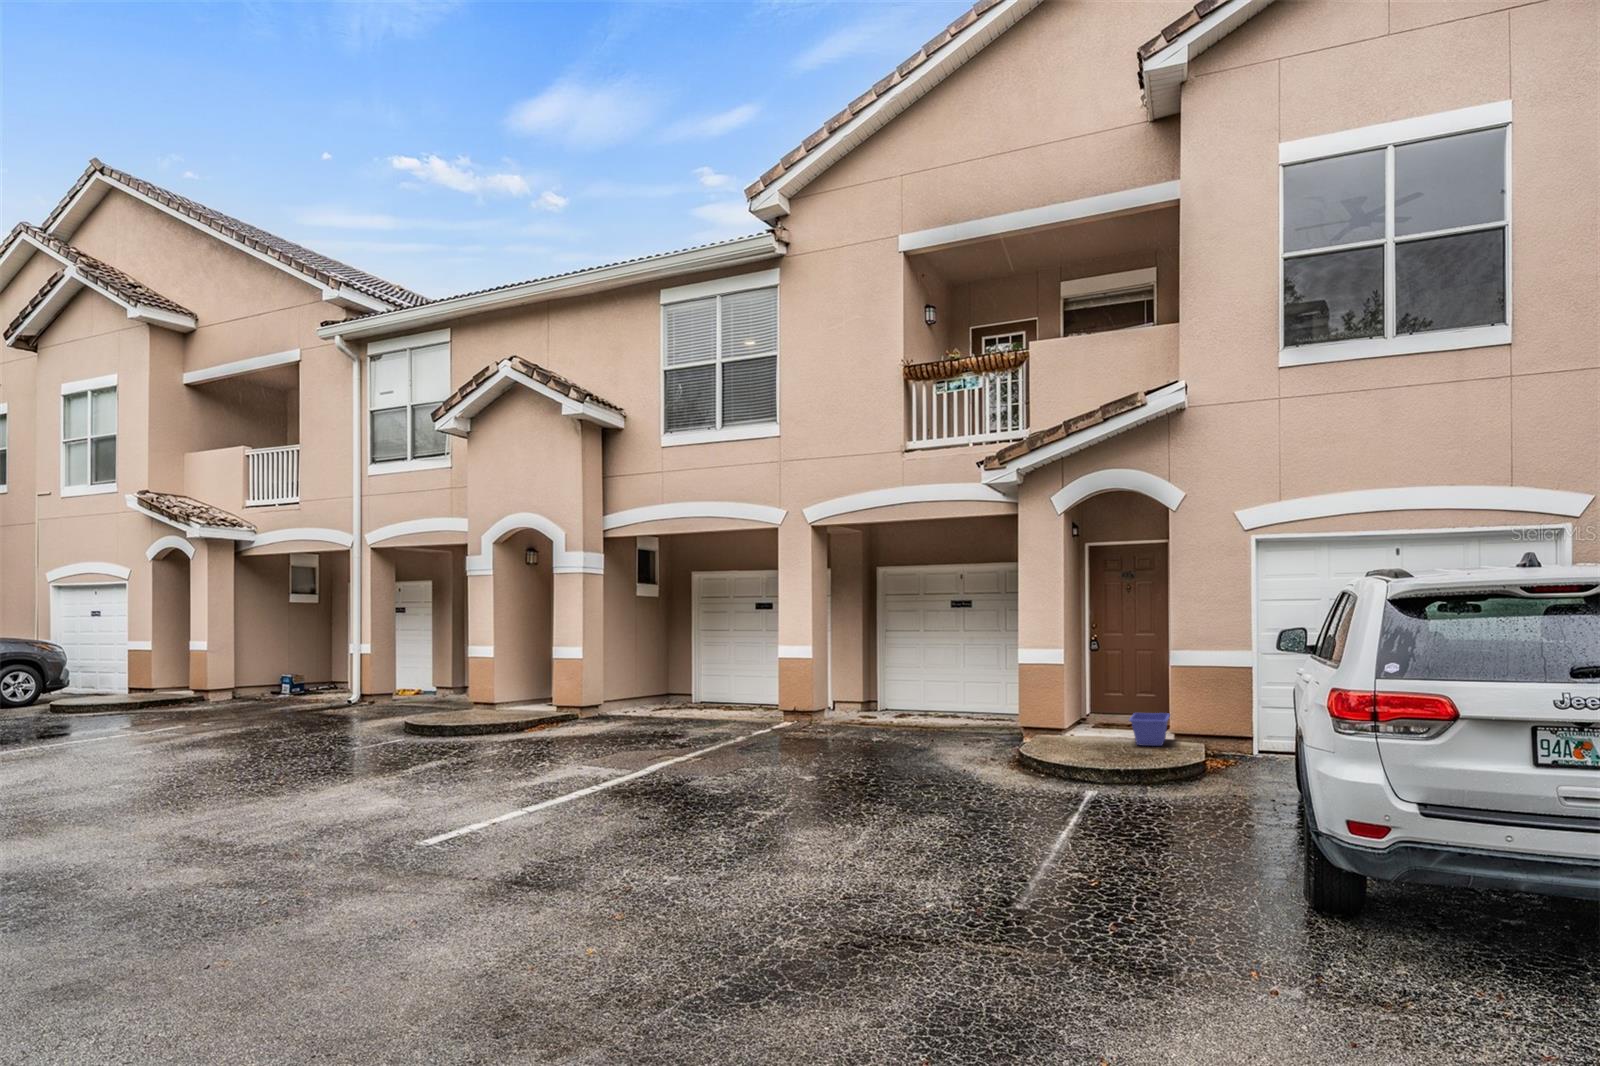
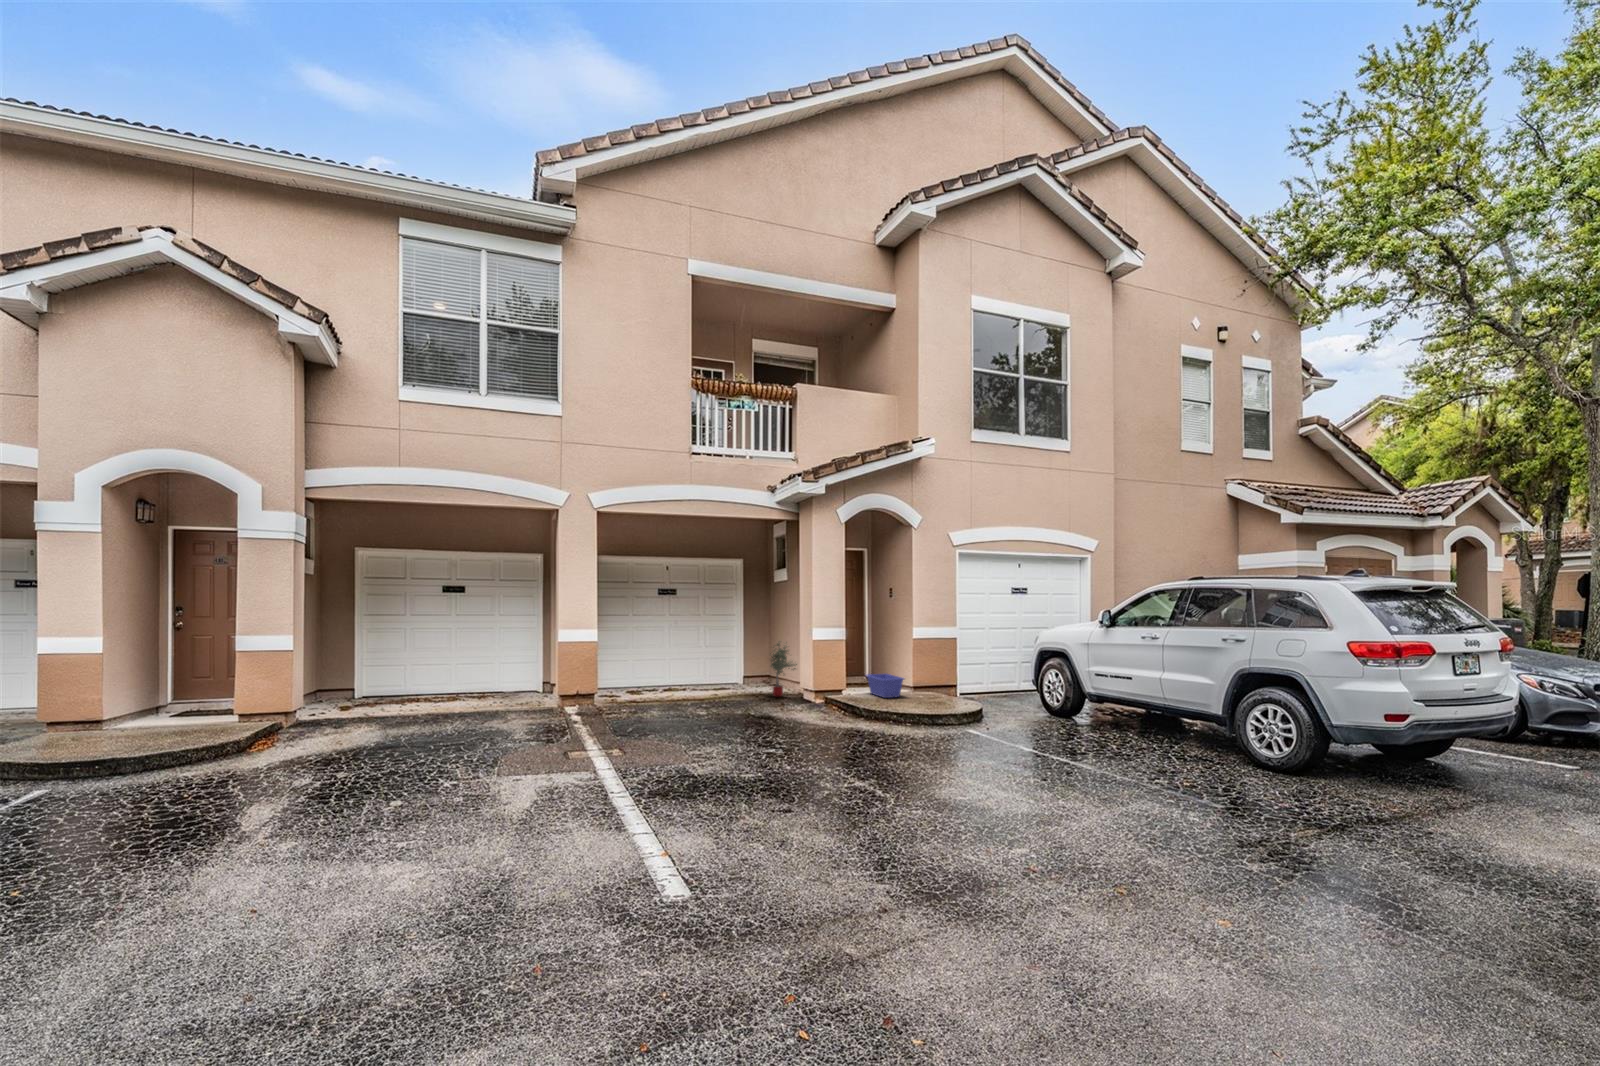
potted tree: none [998,663,1038,732] -> present [770,642,797,697]

